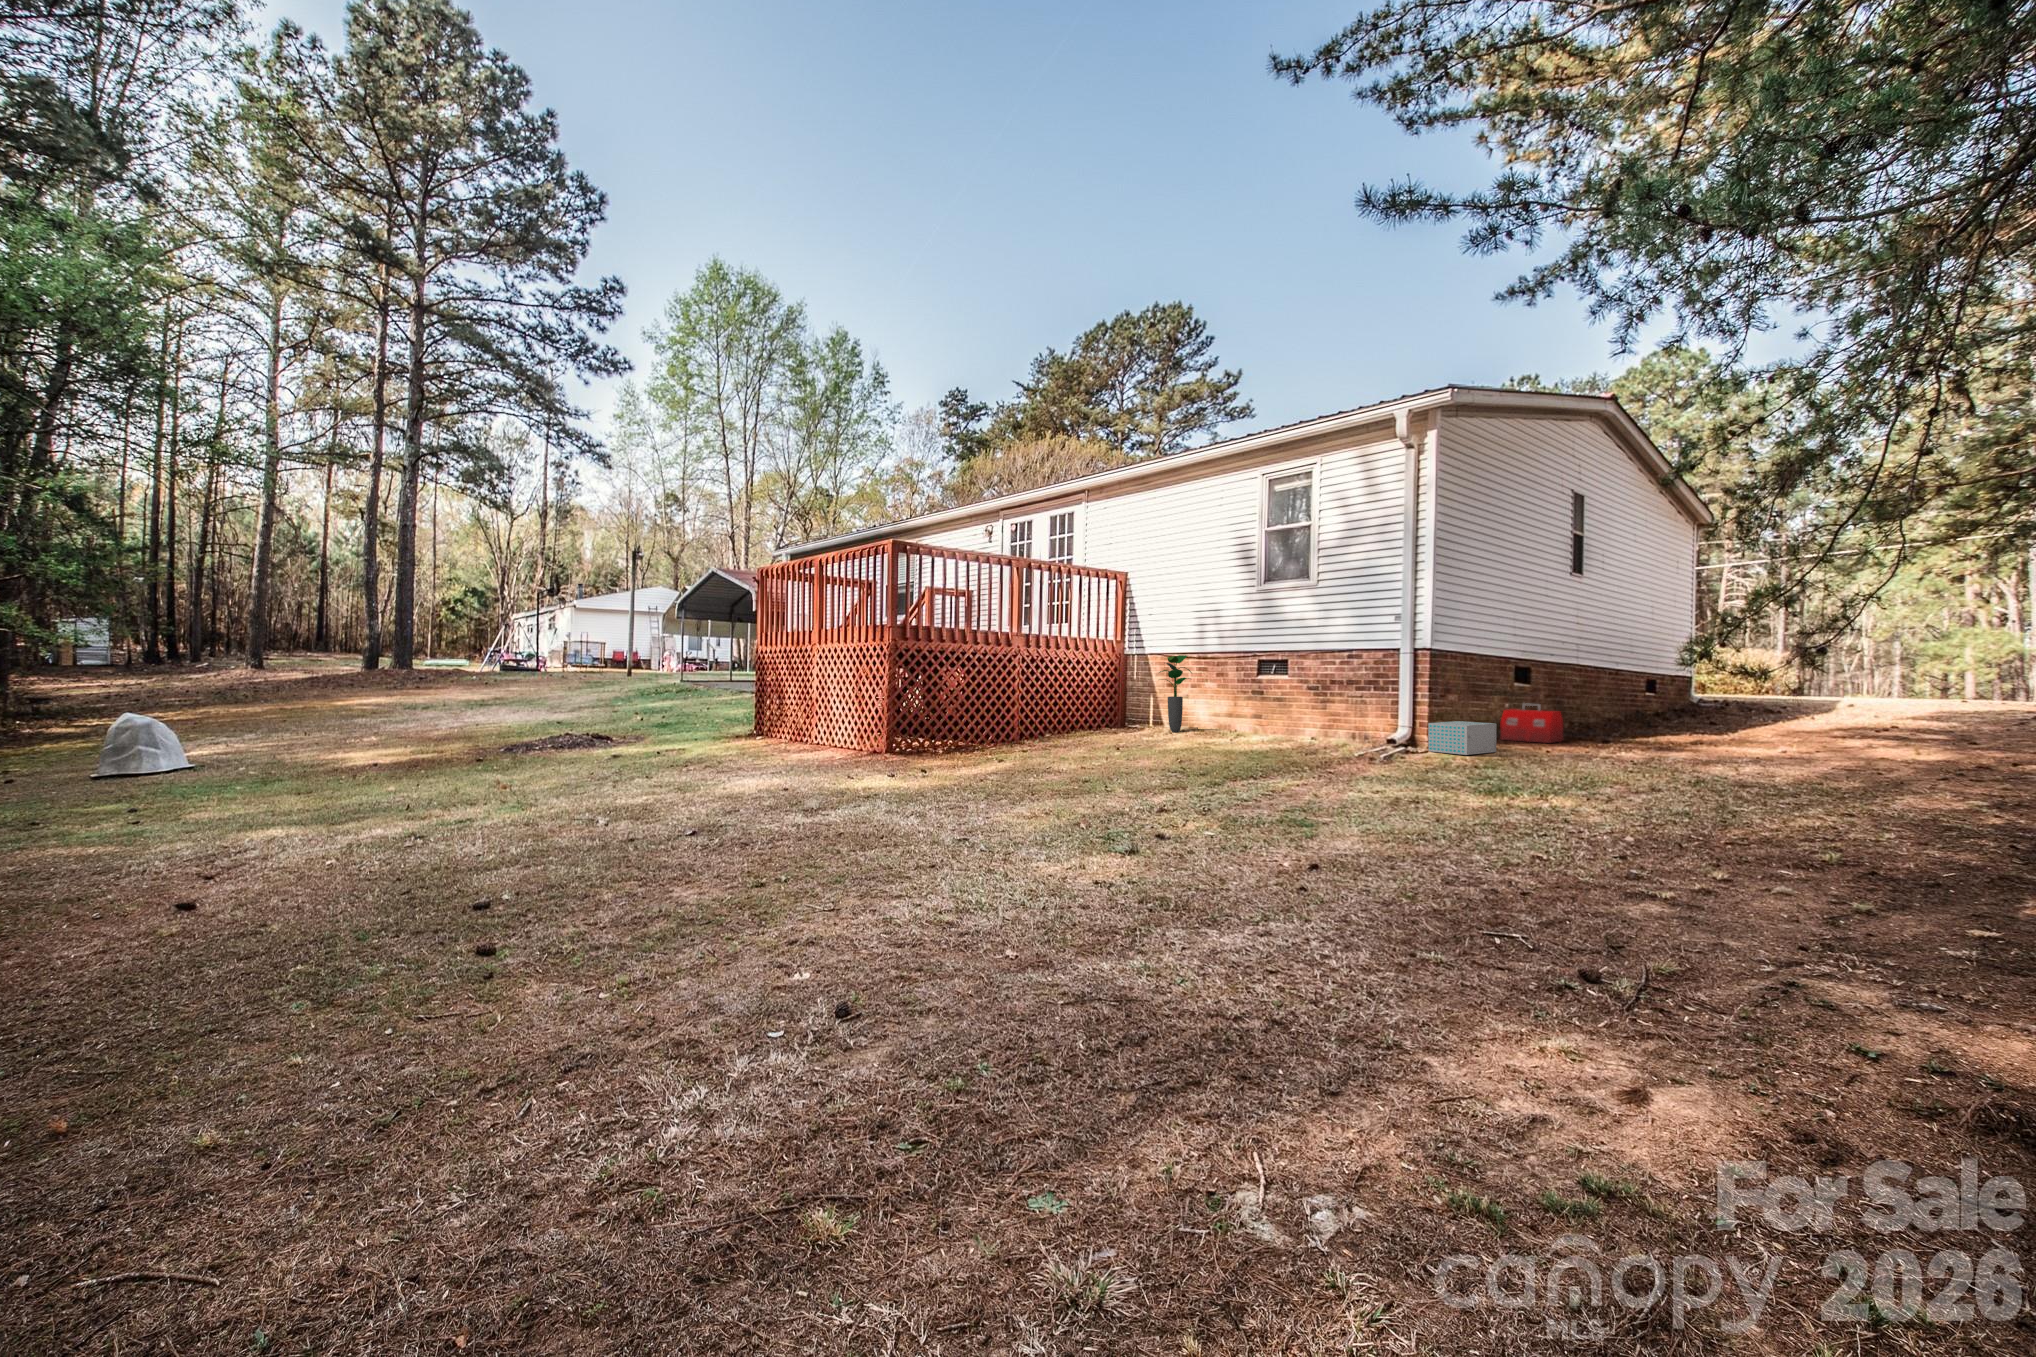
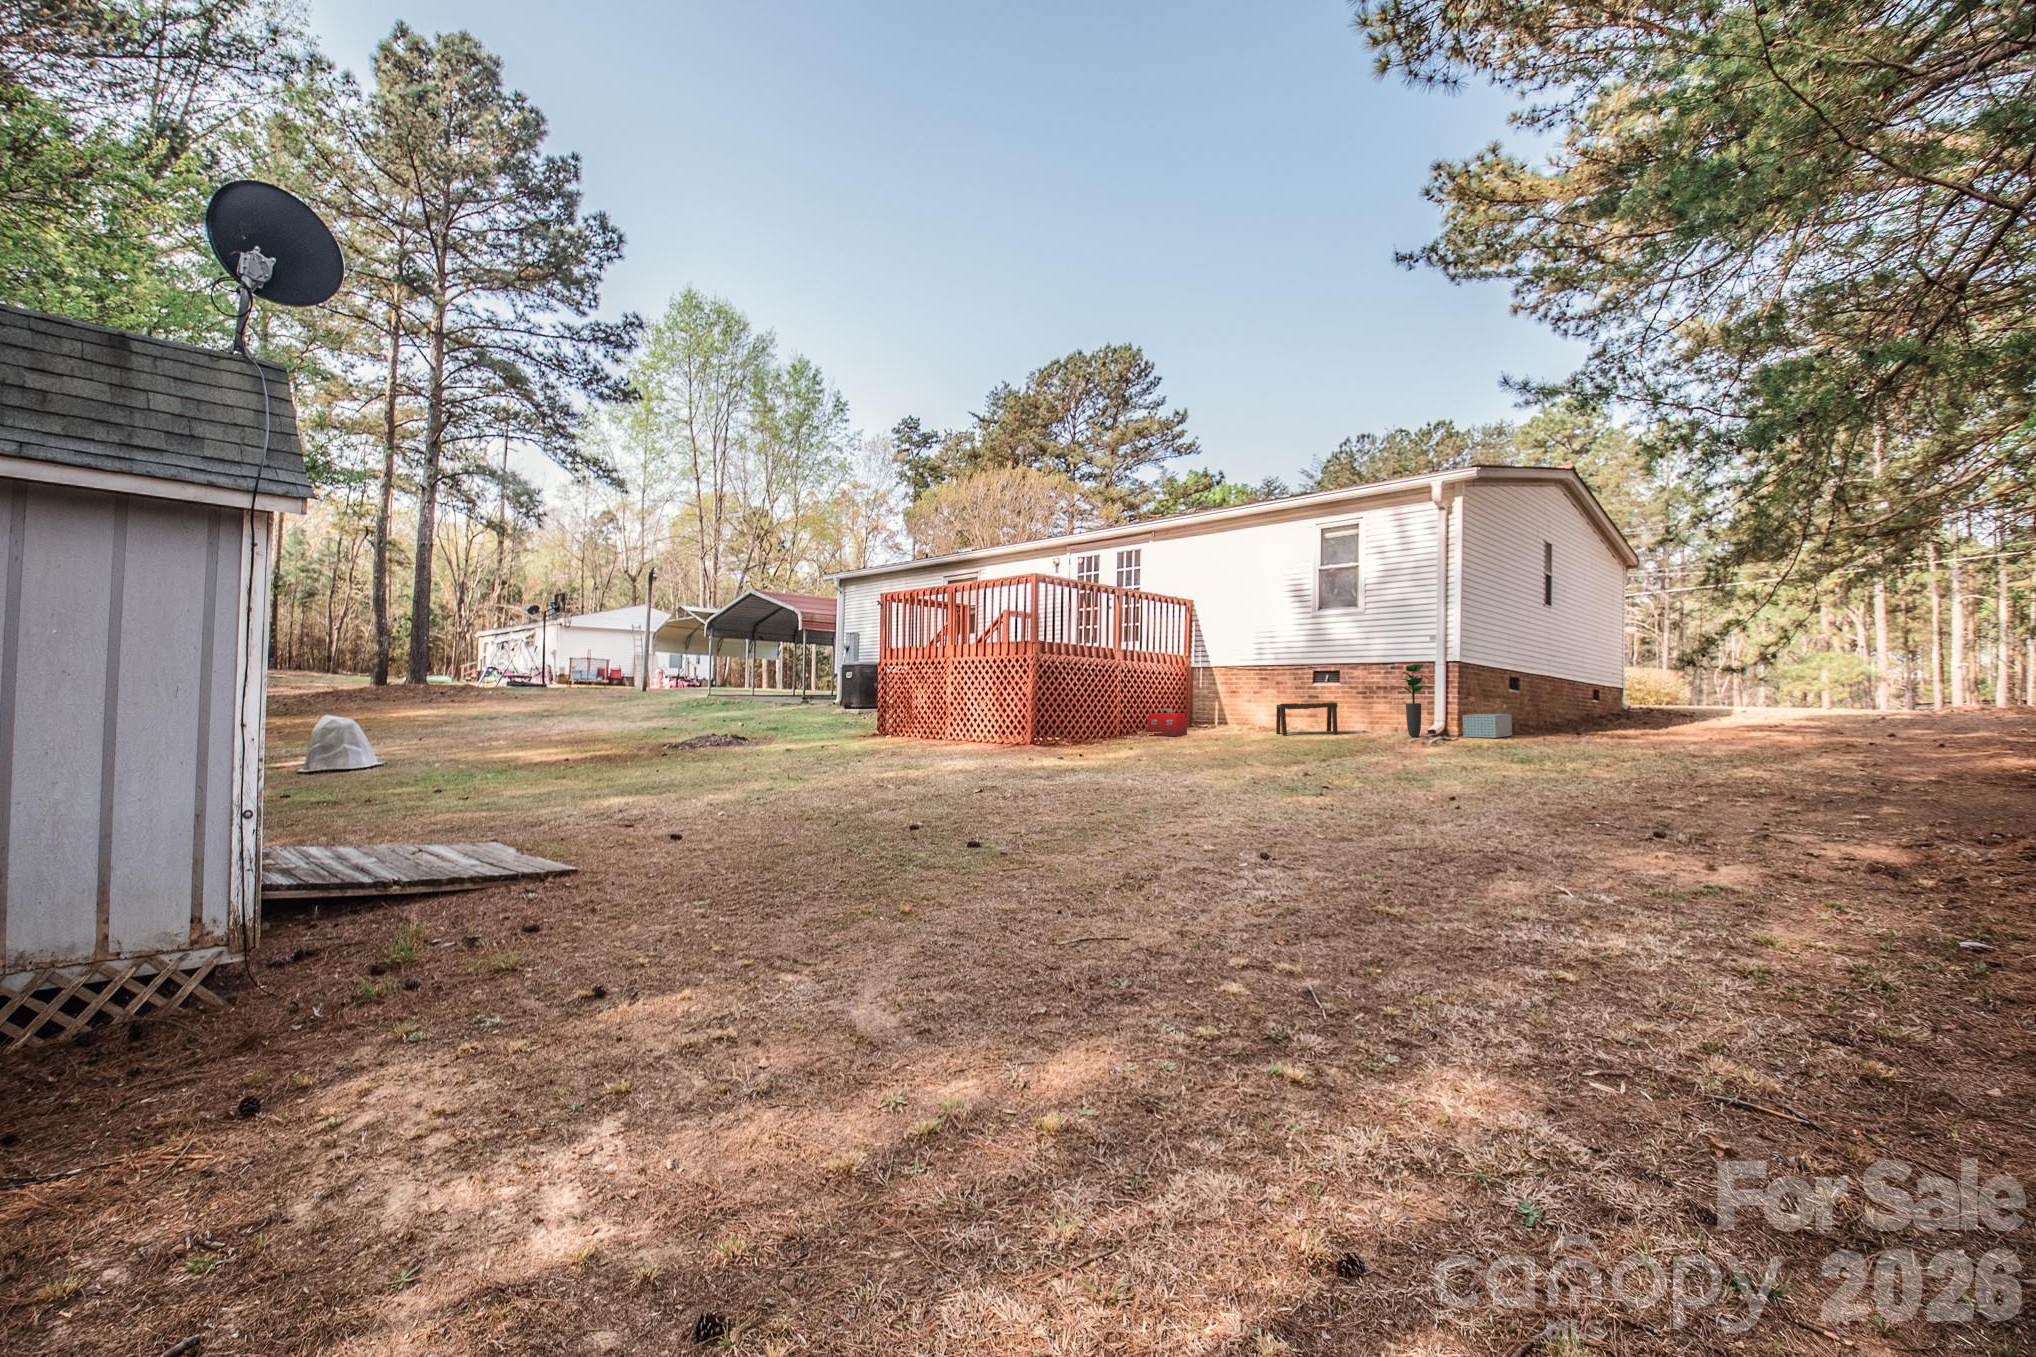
potted plant: present [1159,655,1192,732] -> present [1401,664,1429,737]
bench: none [1206,701,1277,741] -> present [1276,702,1338,735]
toolbox: present [1501,703,1563,743] -> present [1147,709,1187,736]

